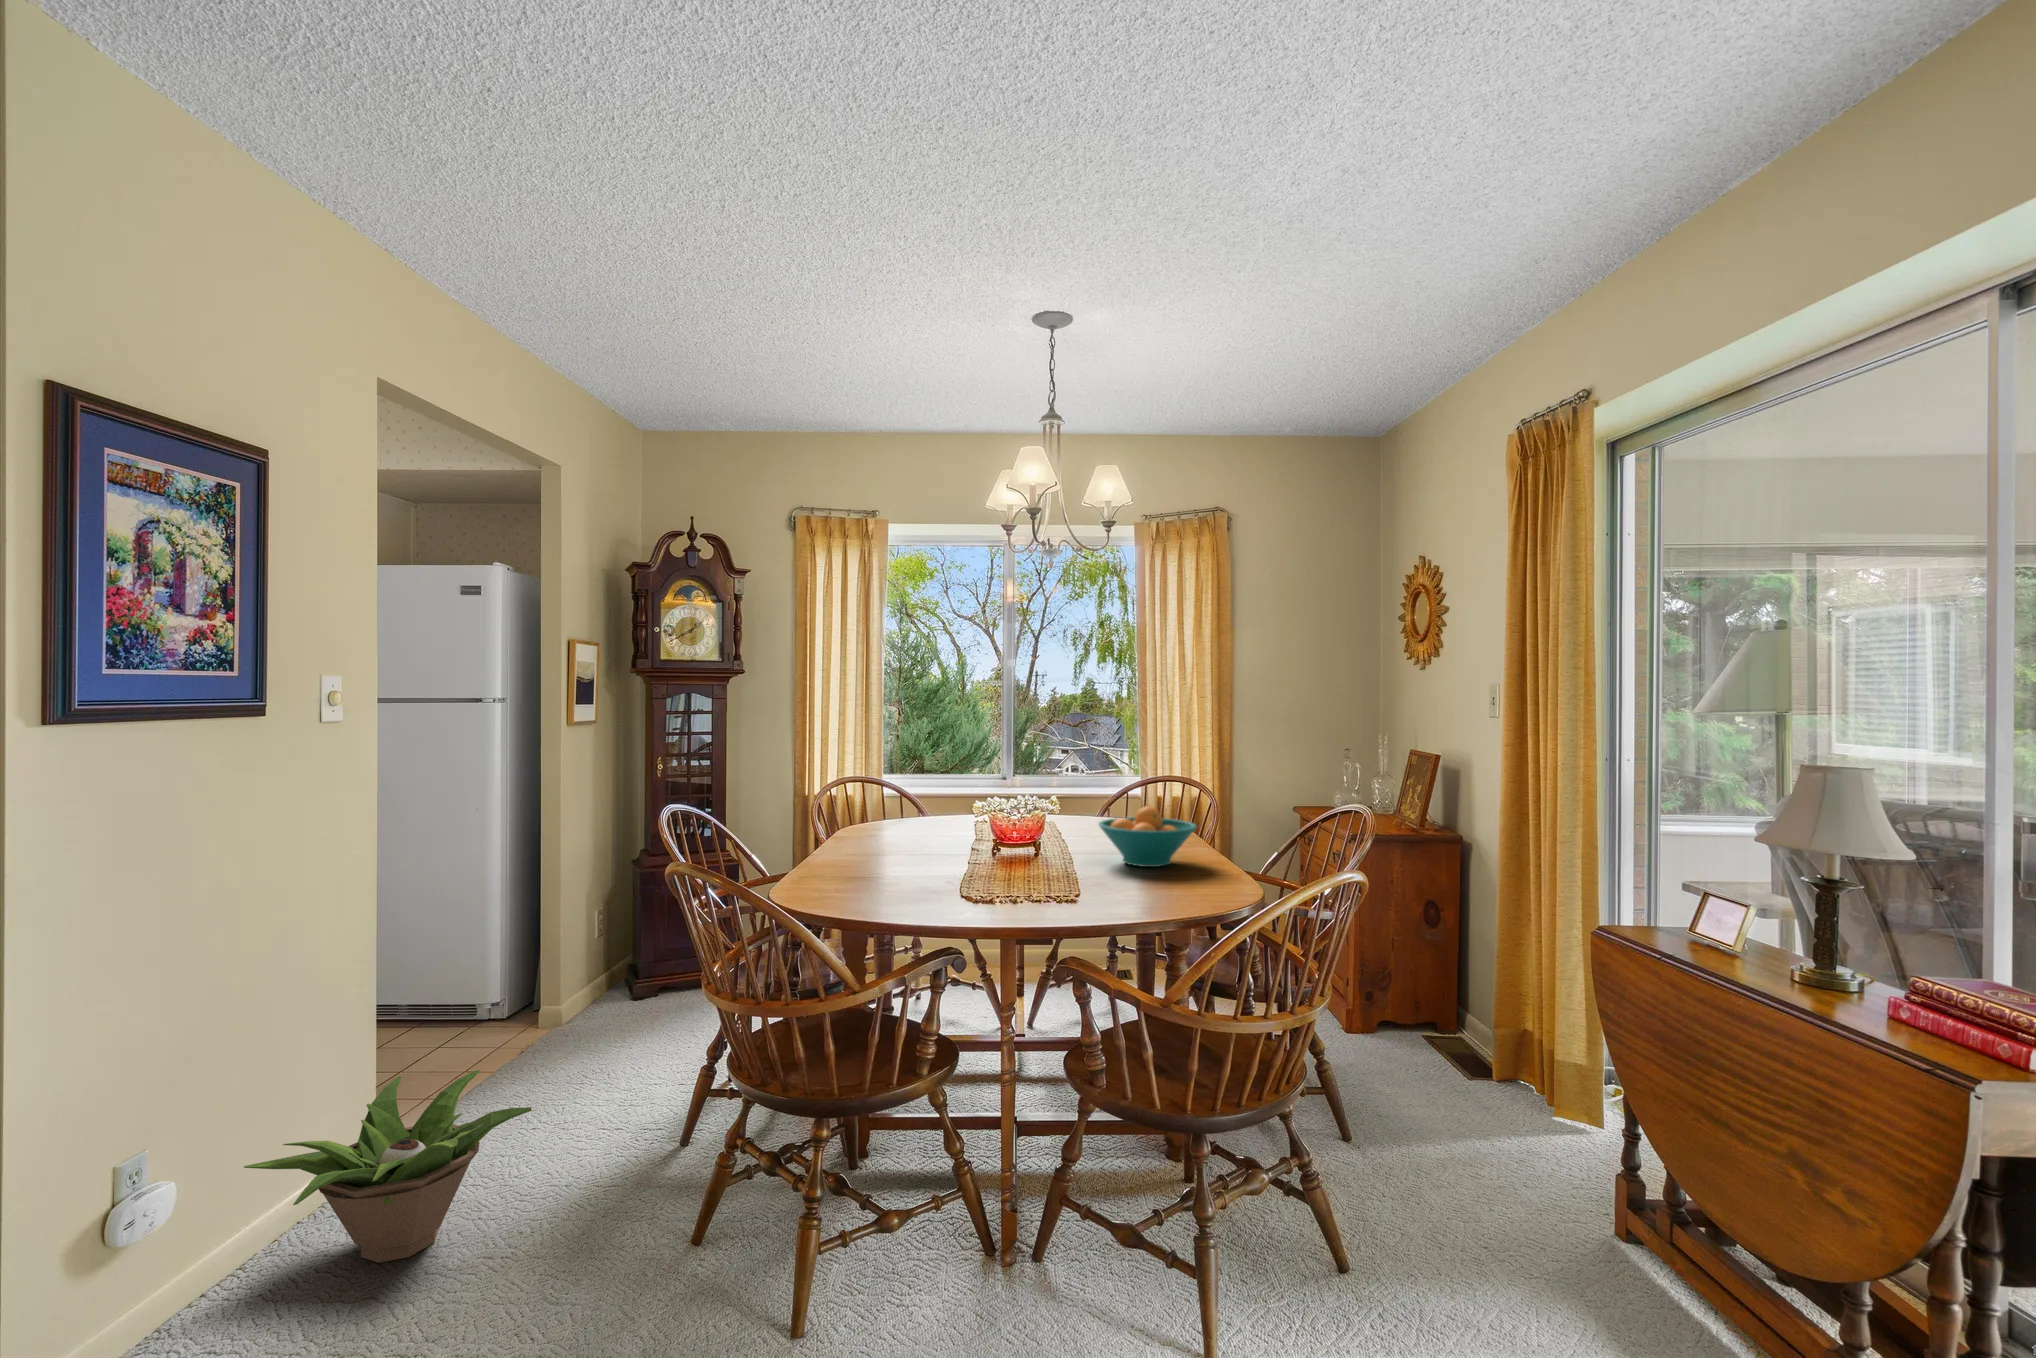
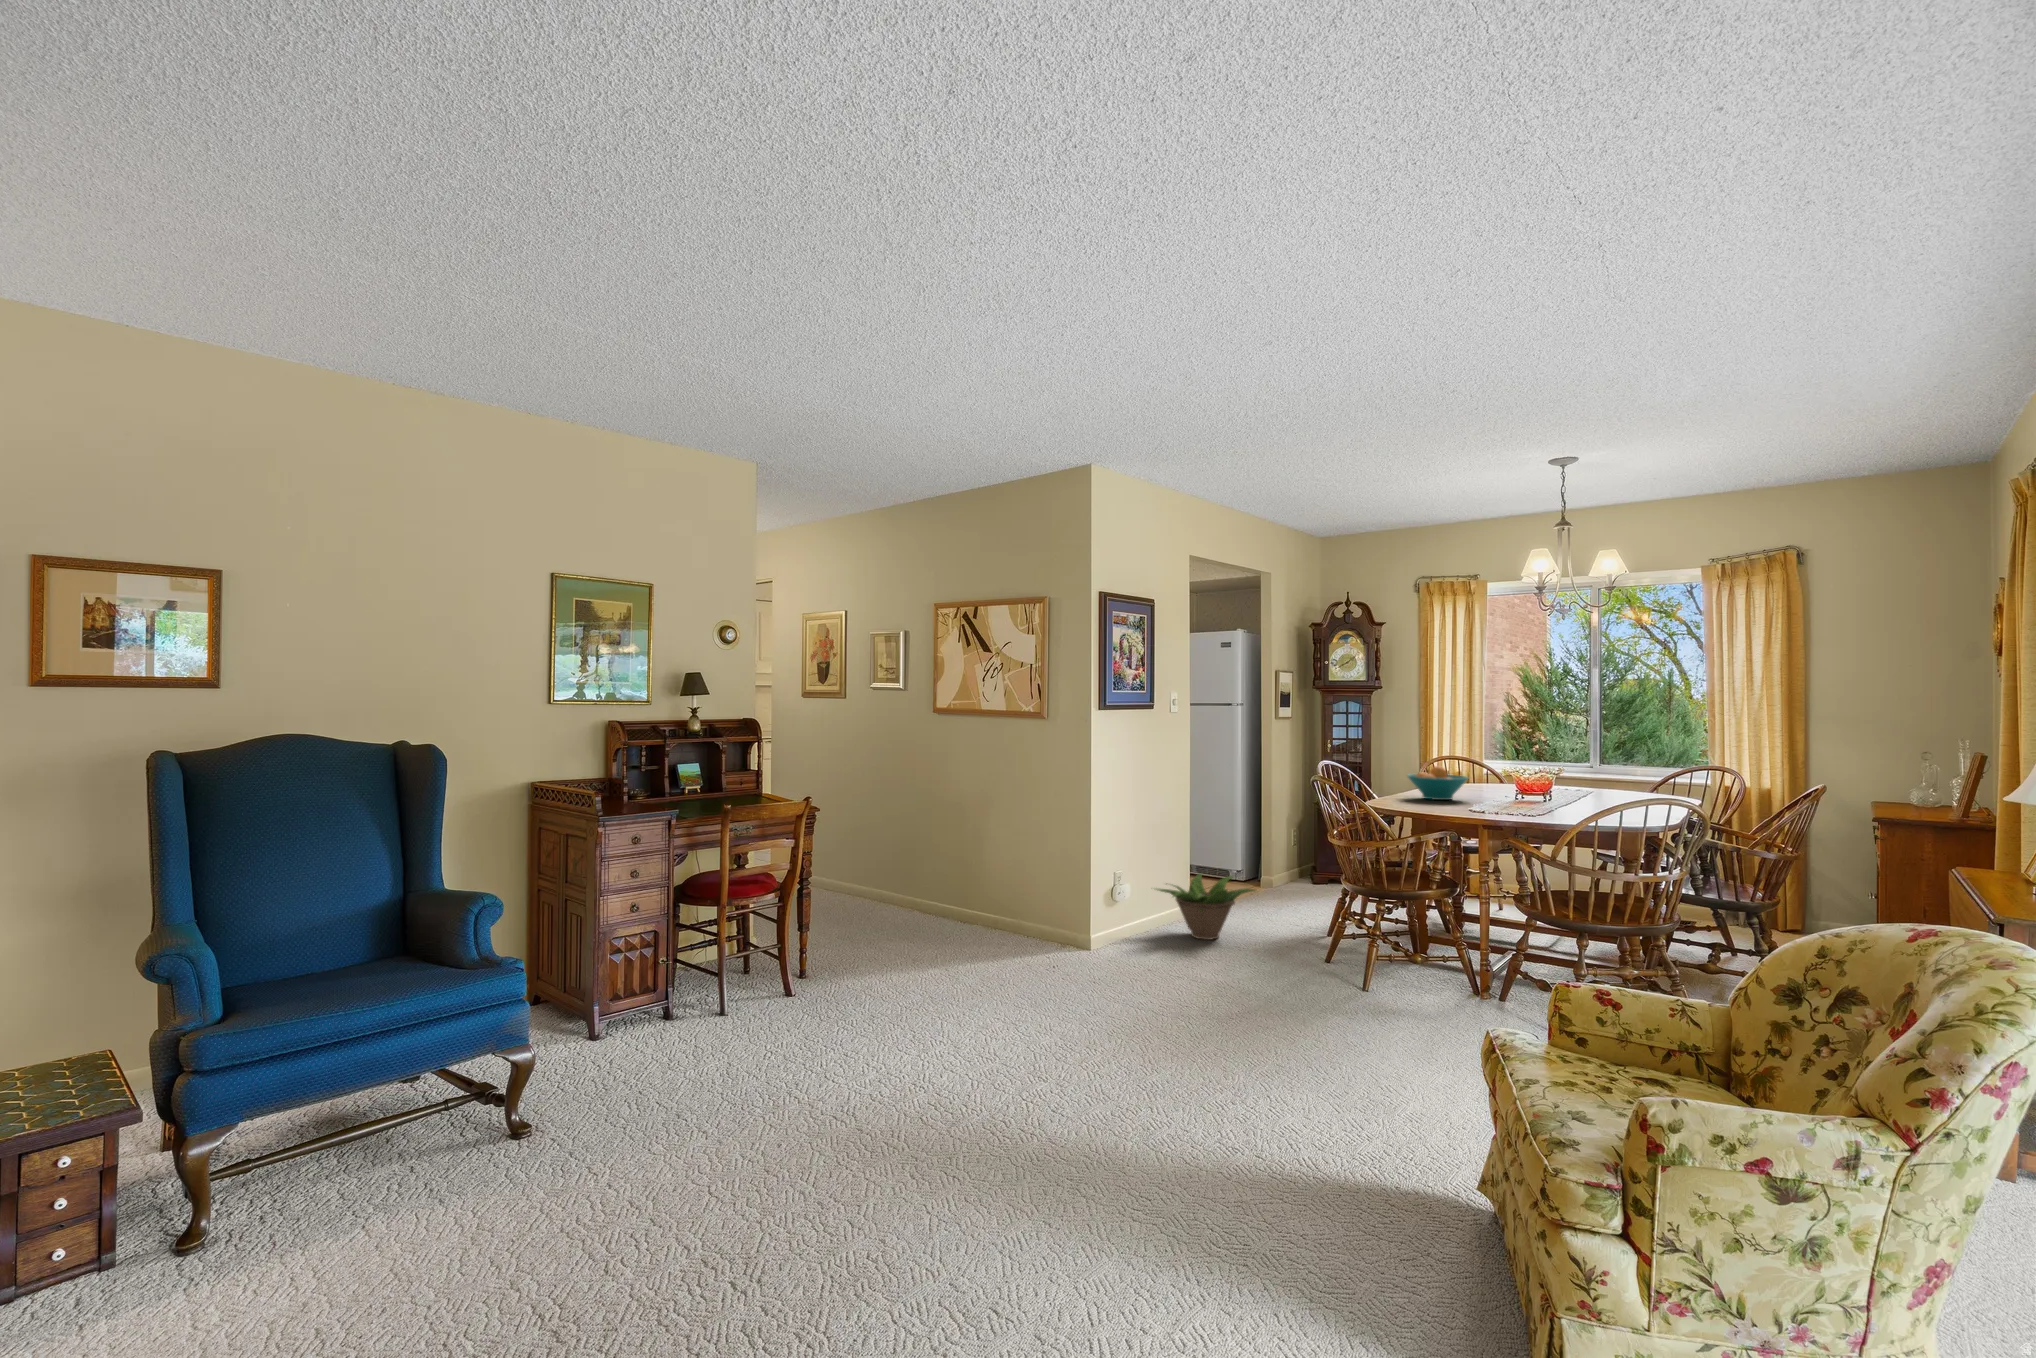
fruit bowl: present [1099,806,1197,867] -> present [1408,766,1468,800]

